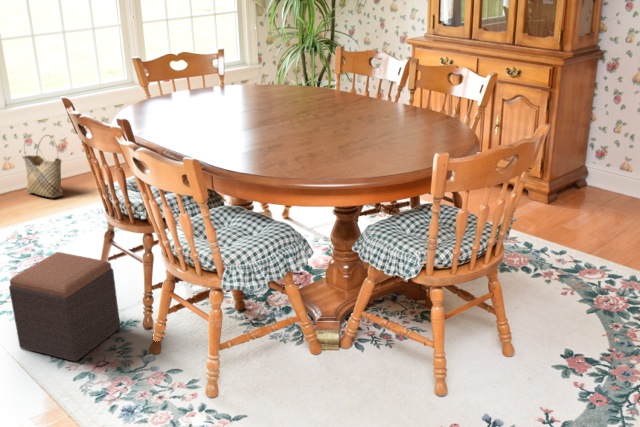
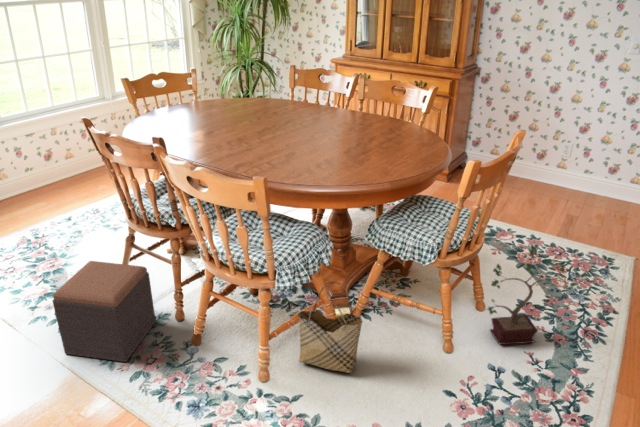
woven basket: present [24,135,63,197] -> present [298,282,362,373]
potted plant: none [487,266,622,396] -> present [488,245,591,345]

